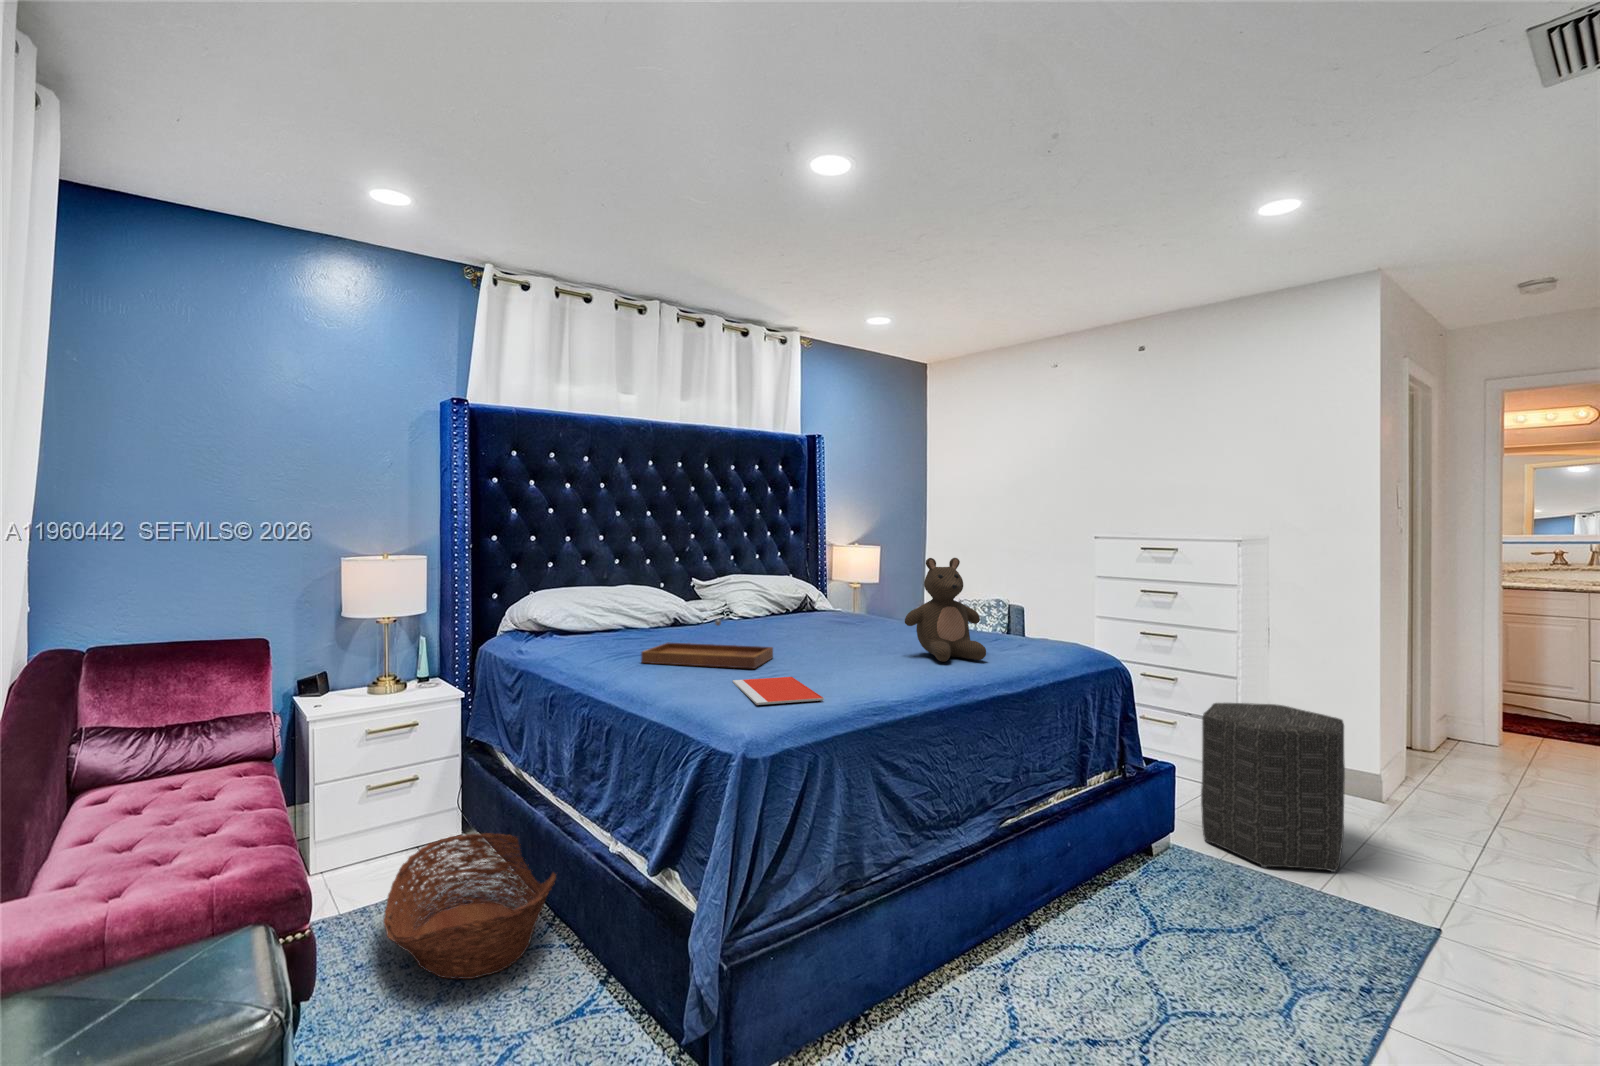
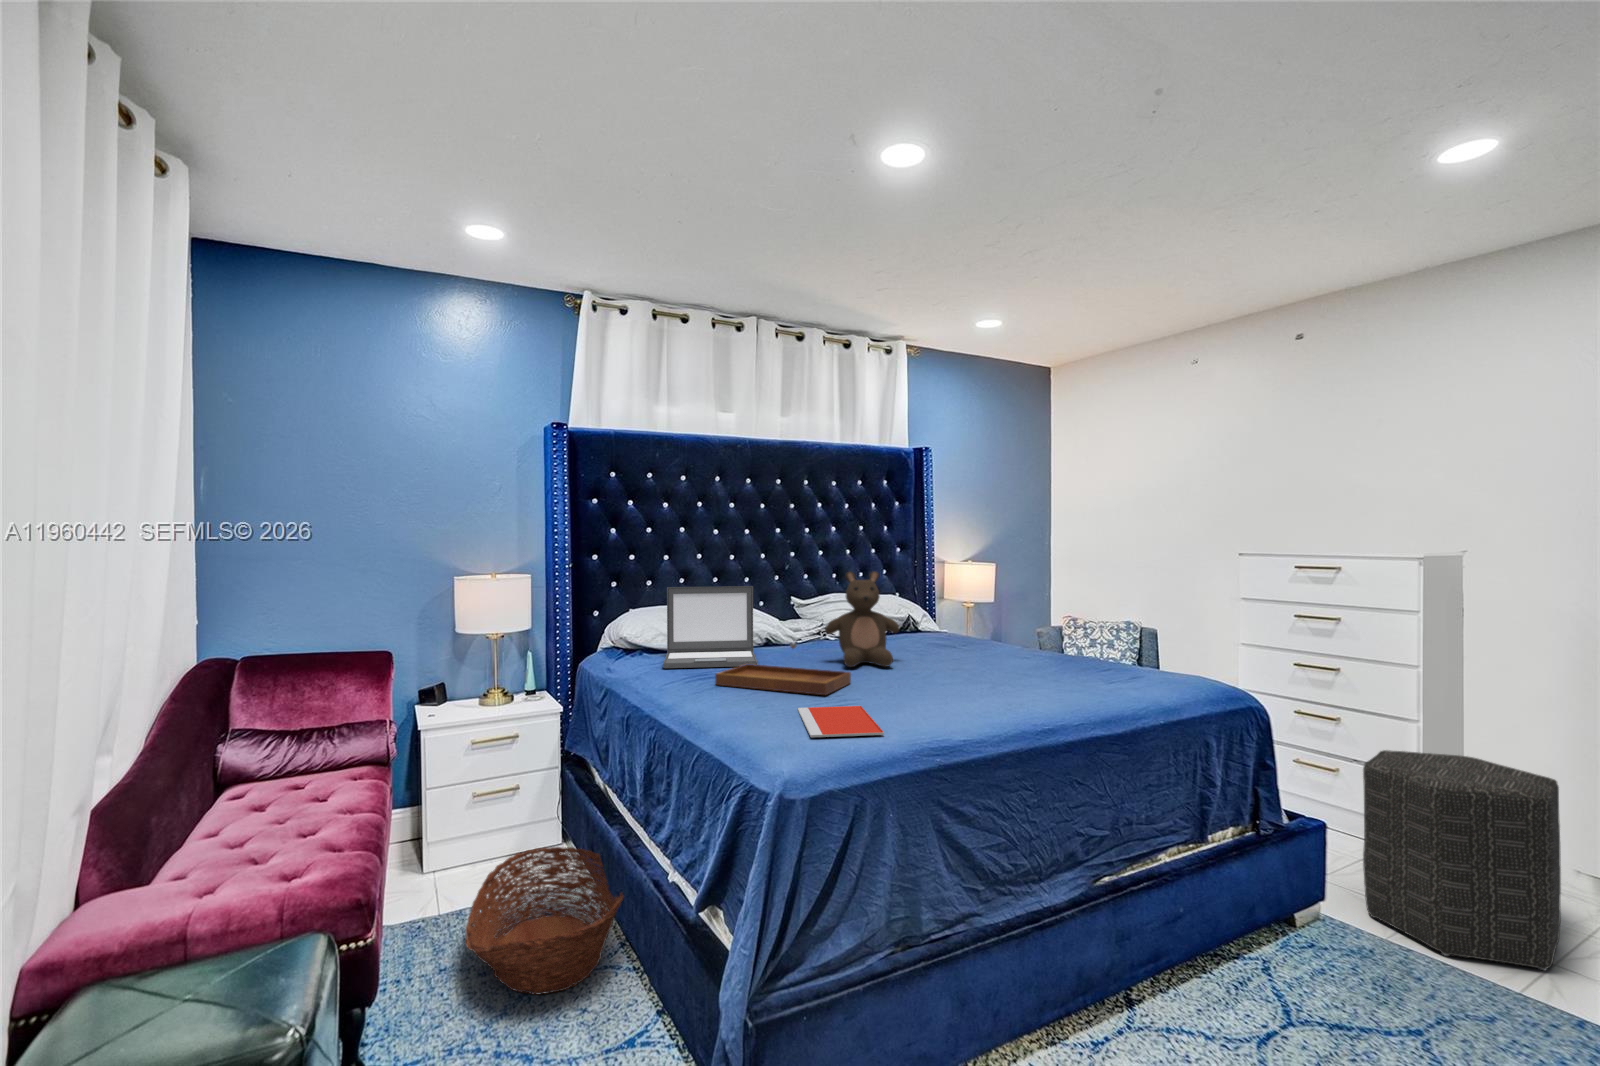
stuffed bear: present [905,558,986,662] -> present [825,571,899,667]
laptop: none [579,567,675,649] -> present [663,586,757,668]

